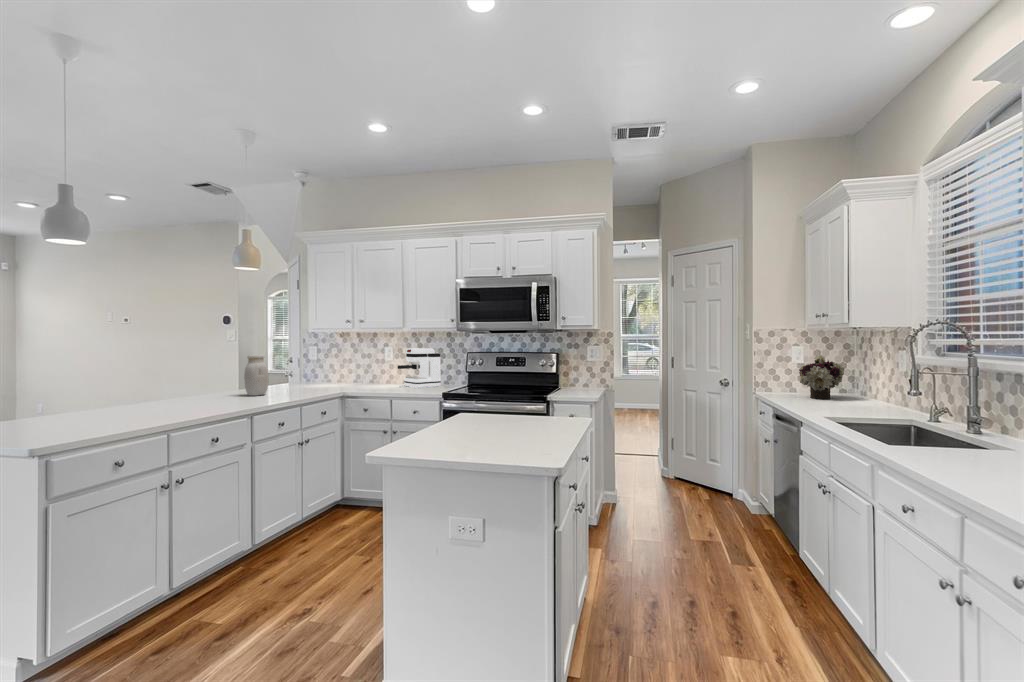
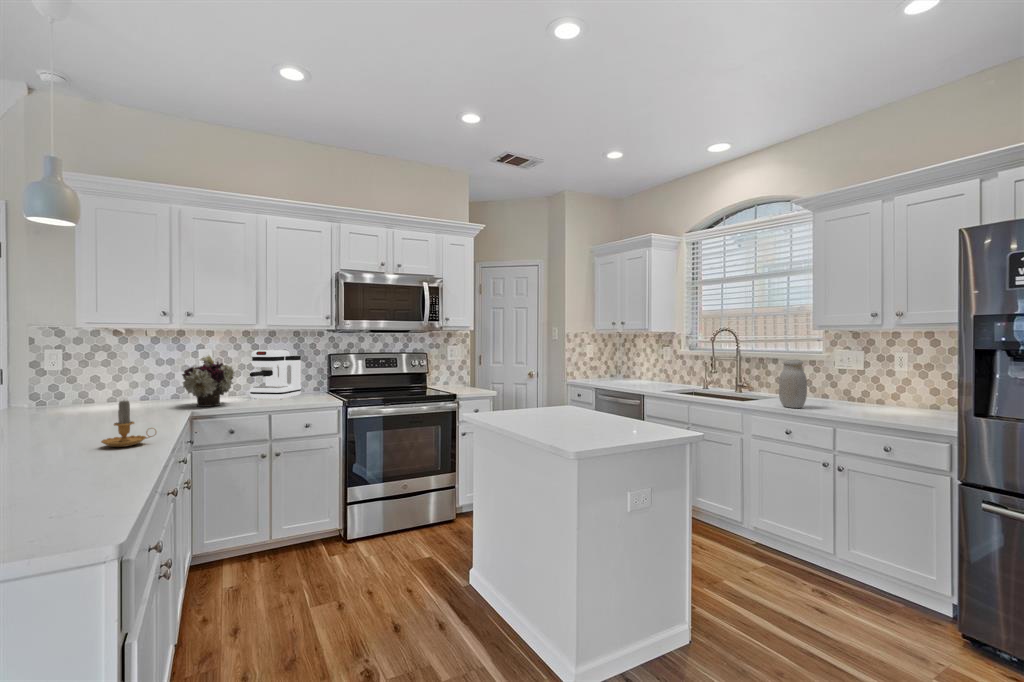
jar: present [244,354,268,396] -> present [779,360,807,408]
flower arrangement: present [799,355,844,399] -> present [182,355,234,407]
candle: none [214,377,241,407] -> present [101,401,156,447]

